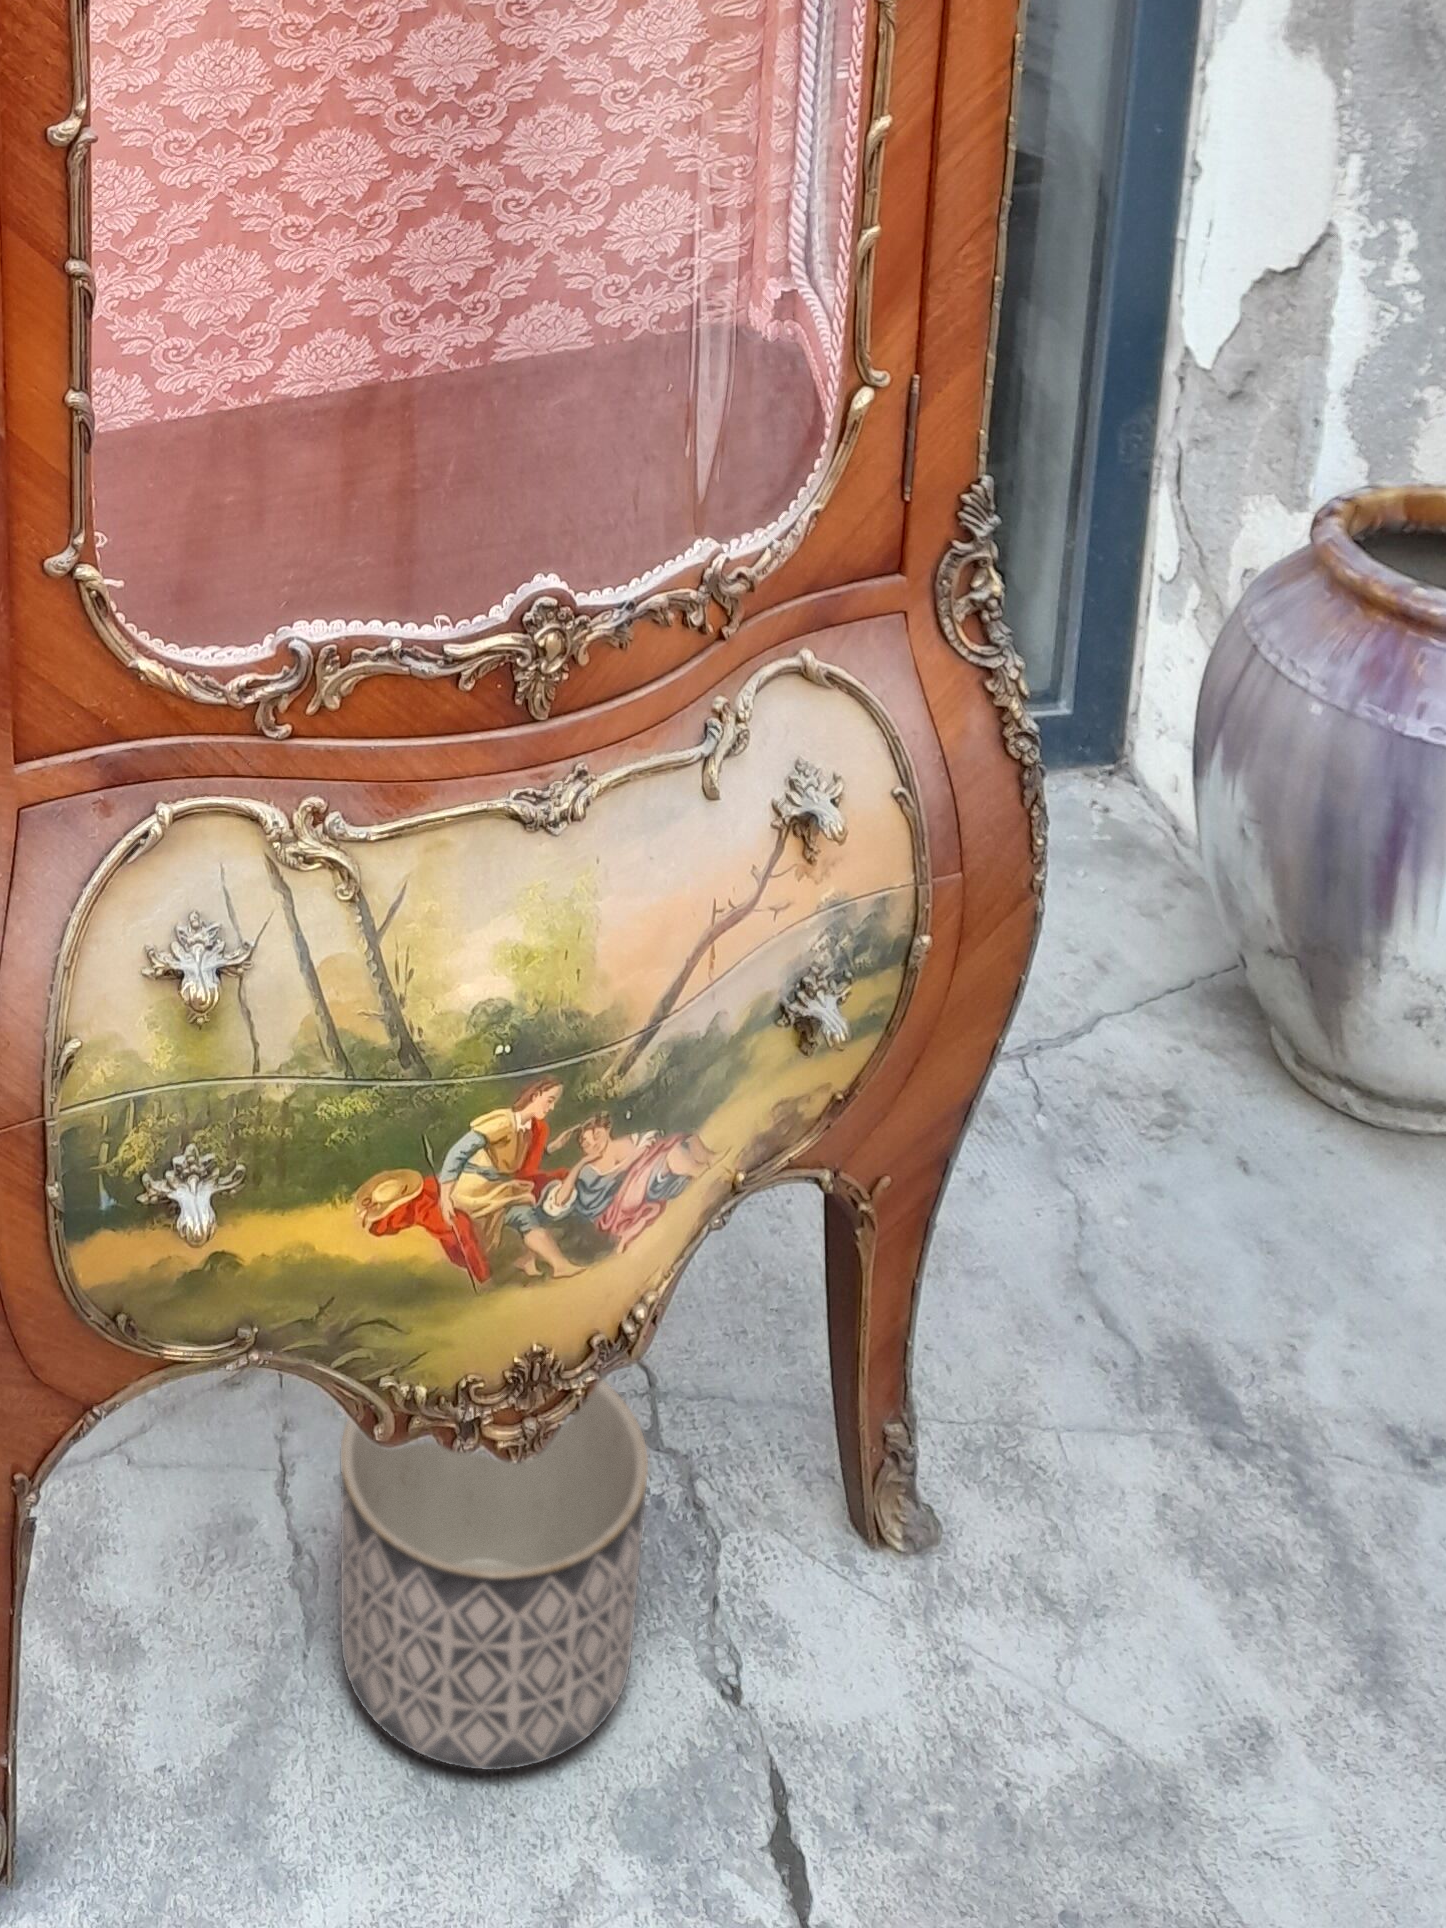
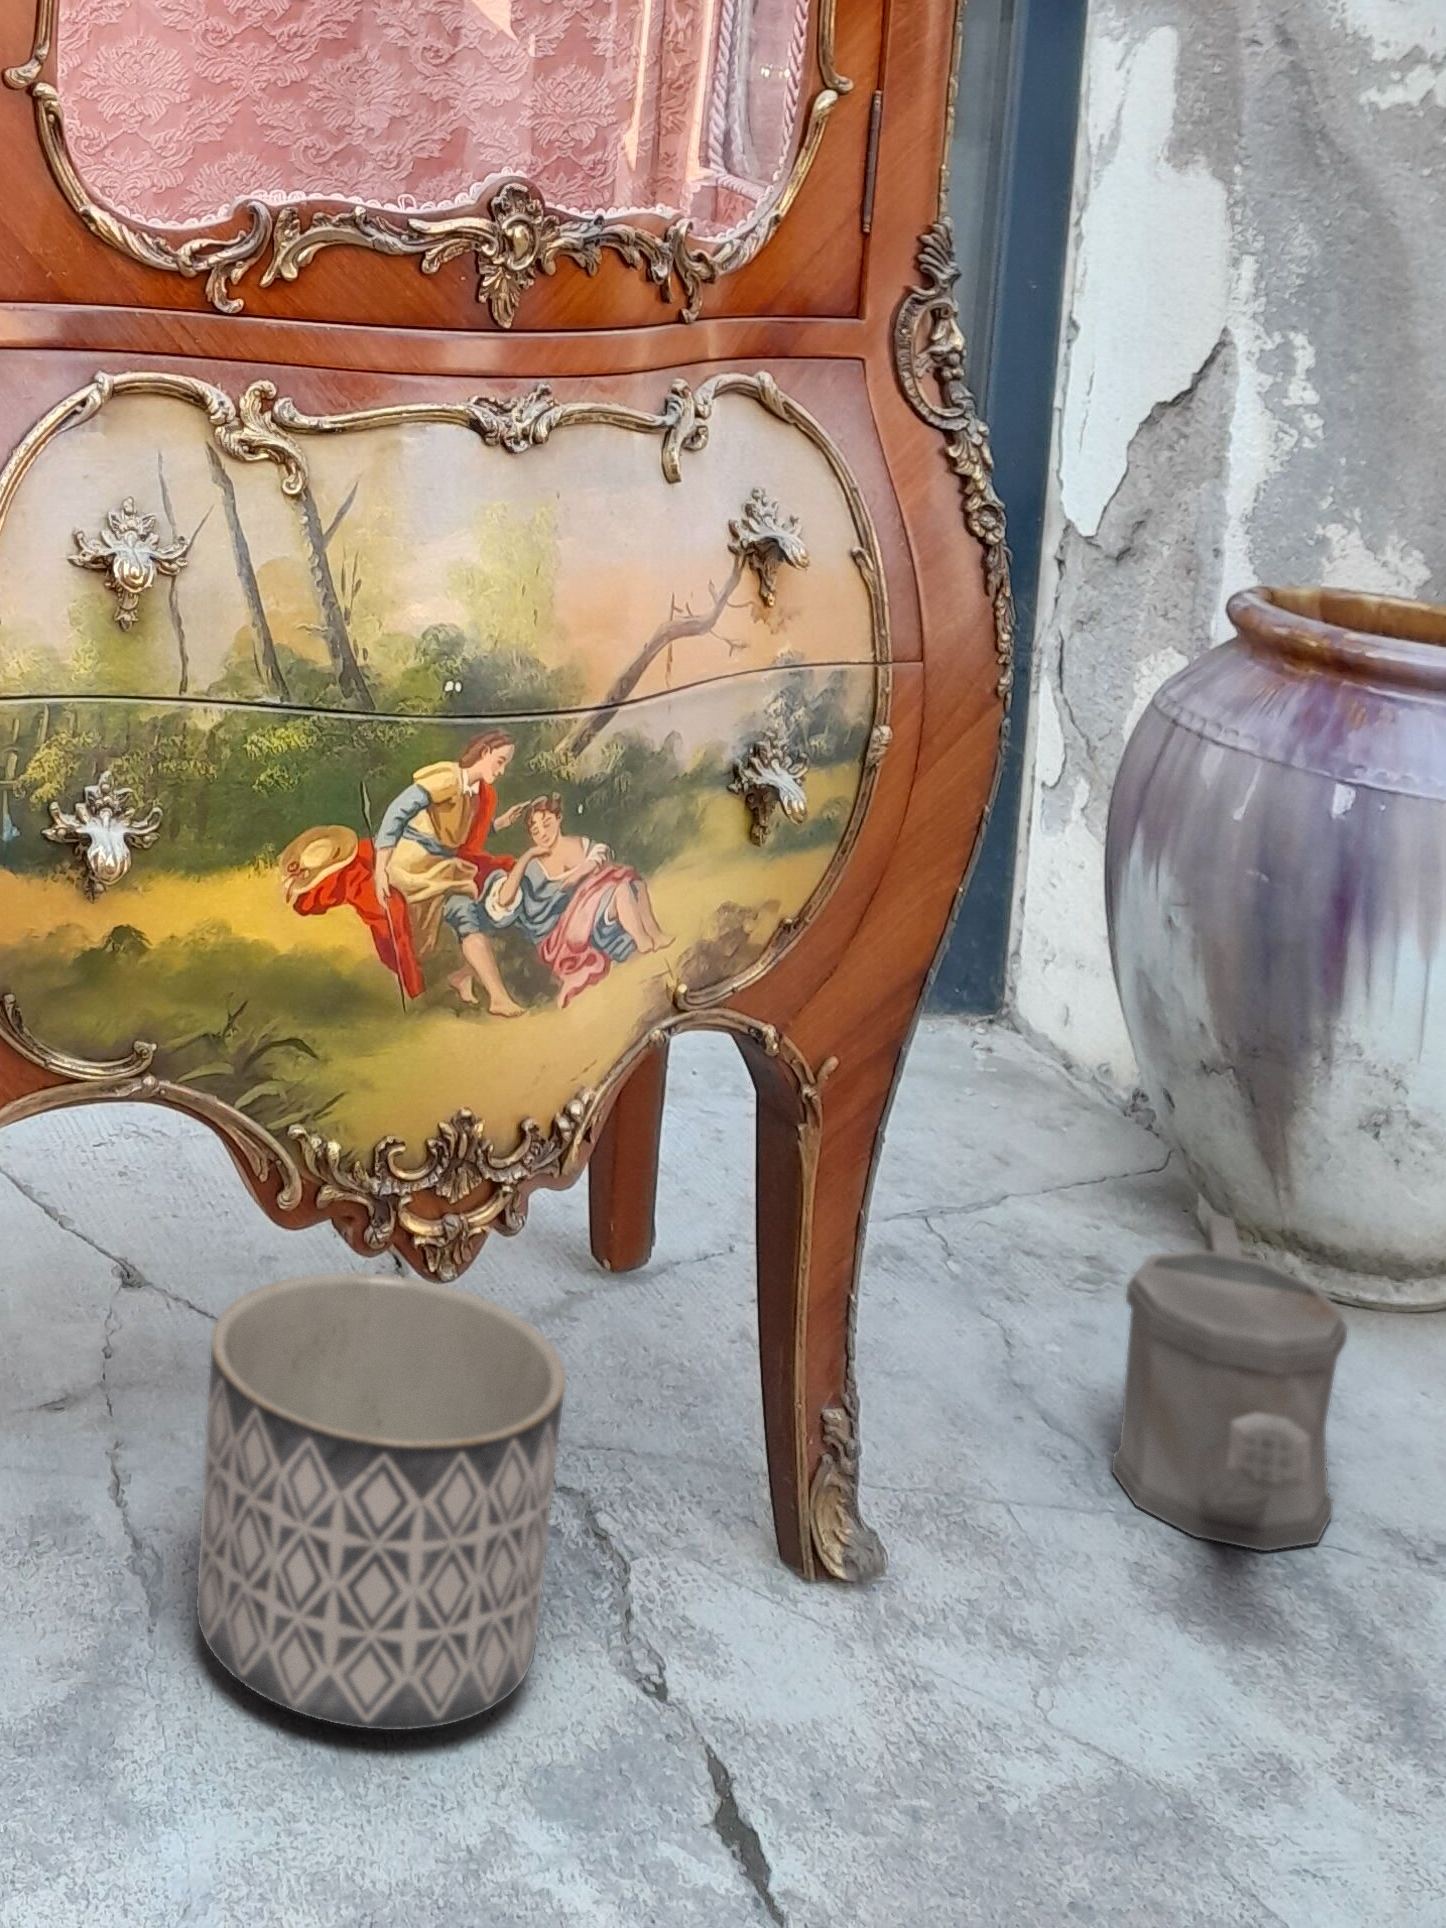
watering can: none [1160,1130,1367,1486] -> present [1112,1215,1347,1551]

